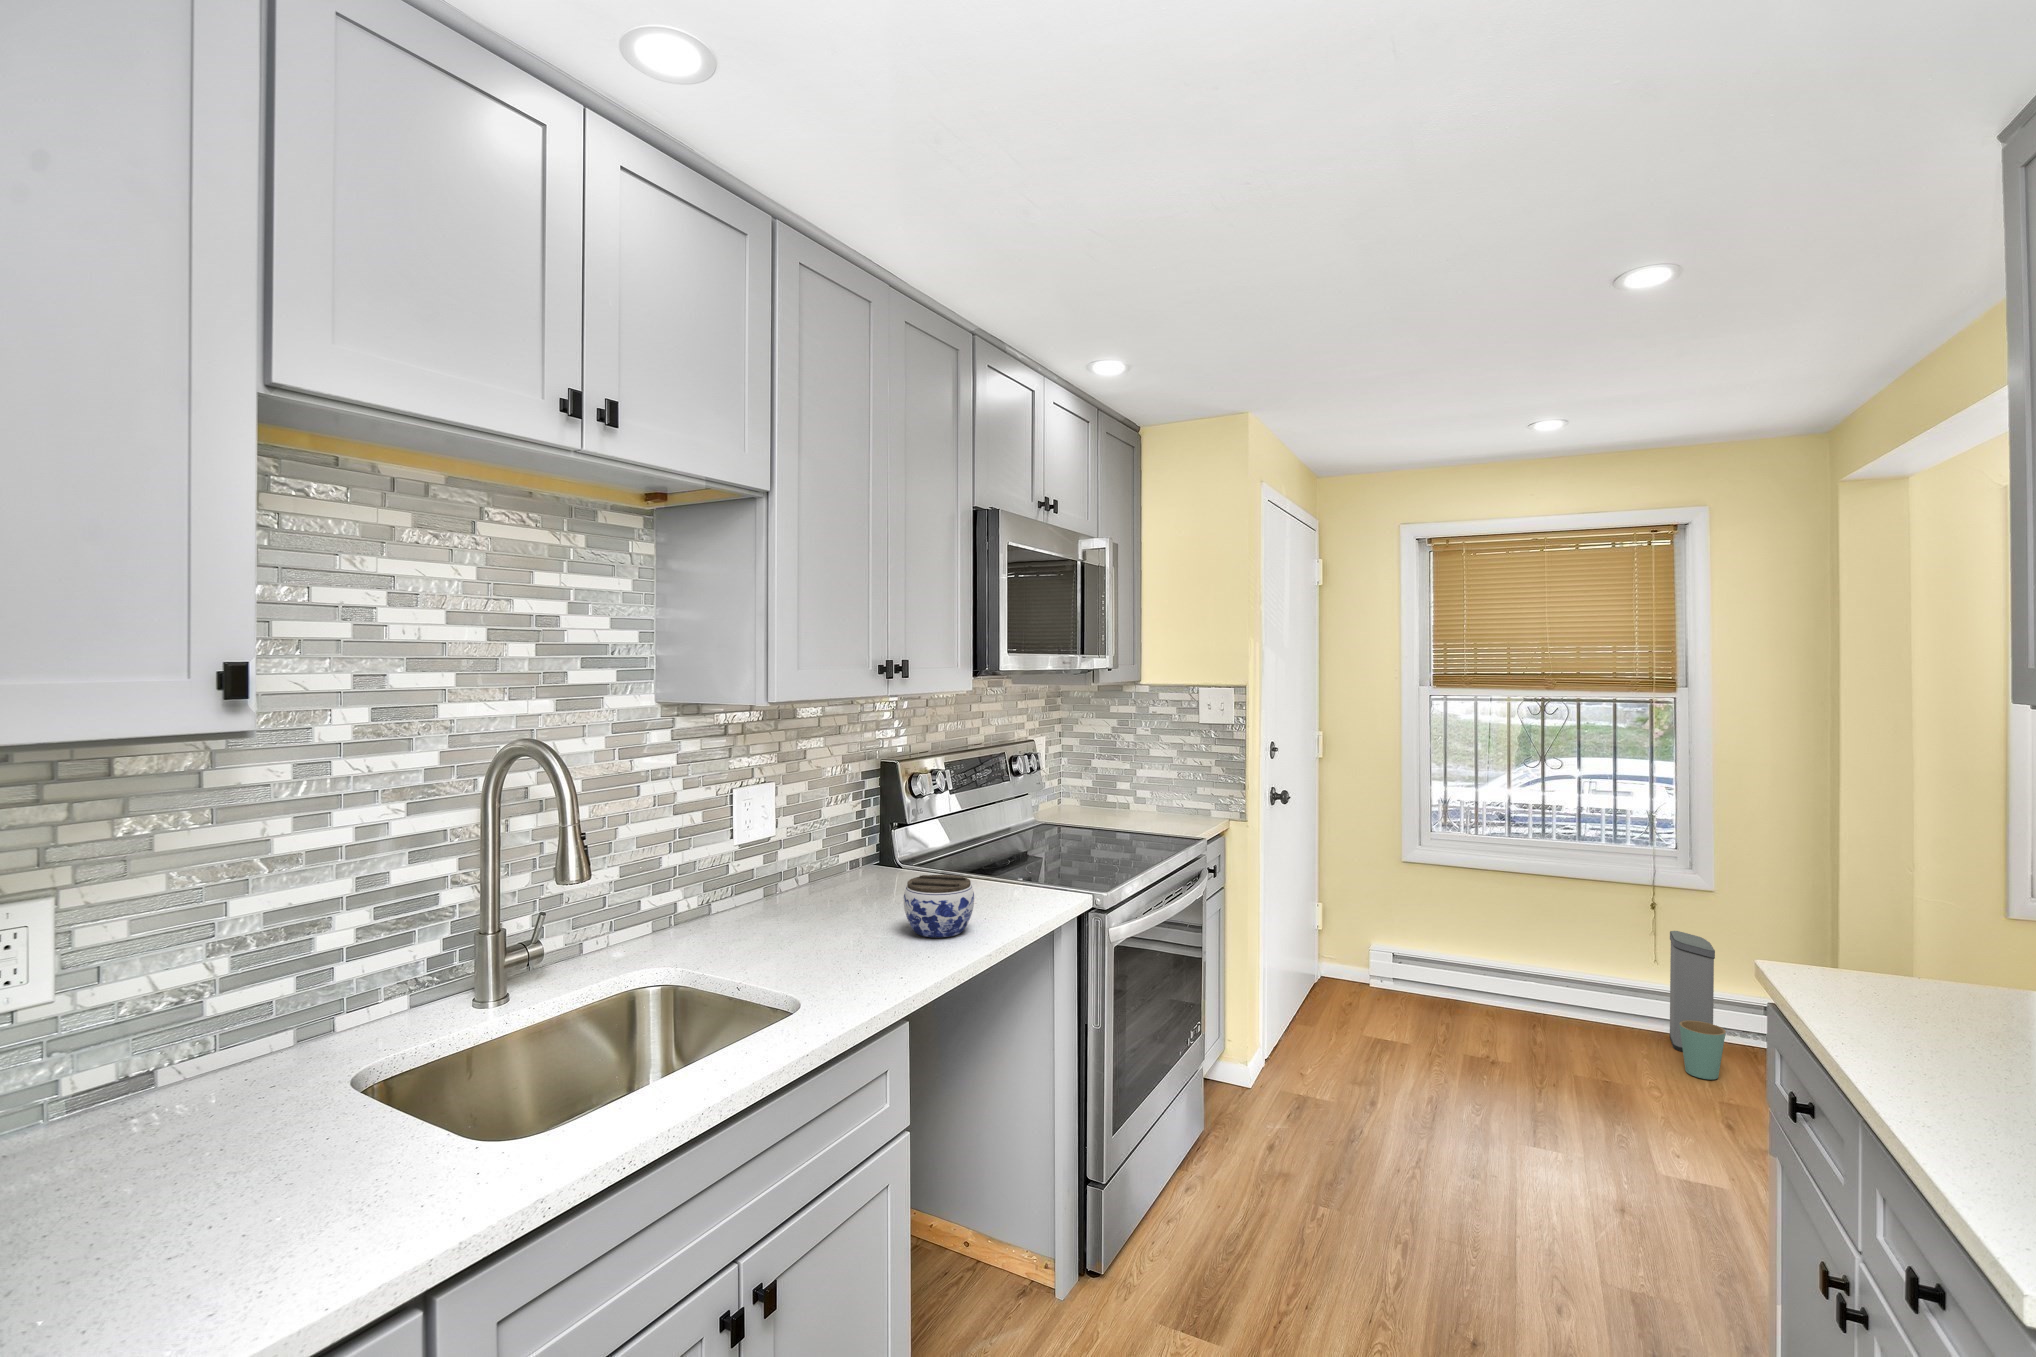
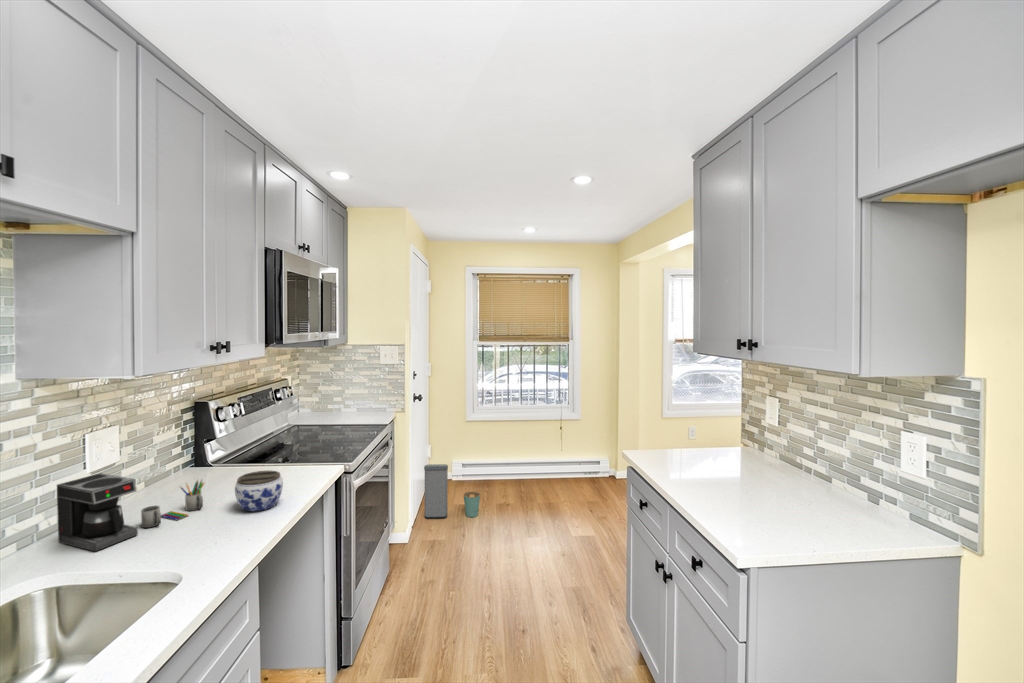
coffee maker: none [692,845,869,951] -> present [57,473,204,551]
trash can: present [1670,931,1726,1080] -> present [424,464,480,519]

